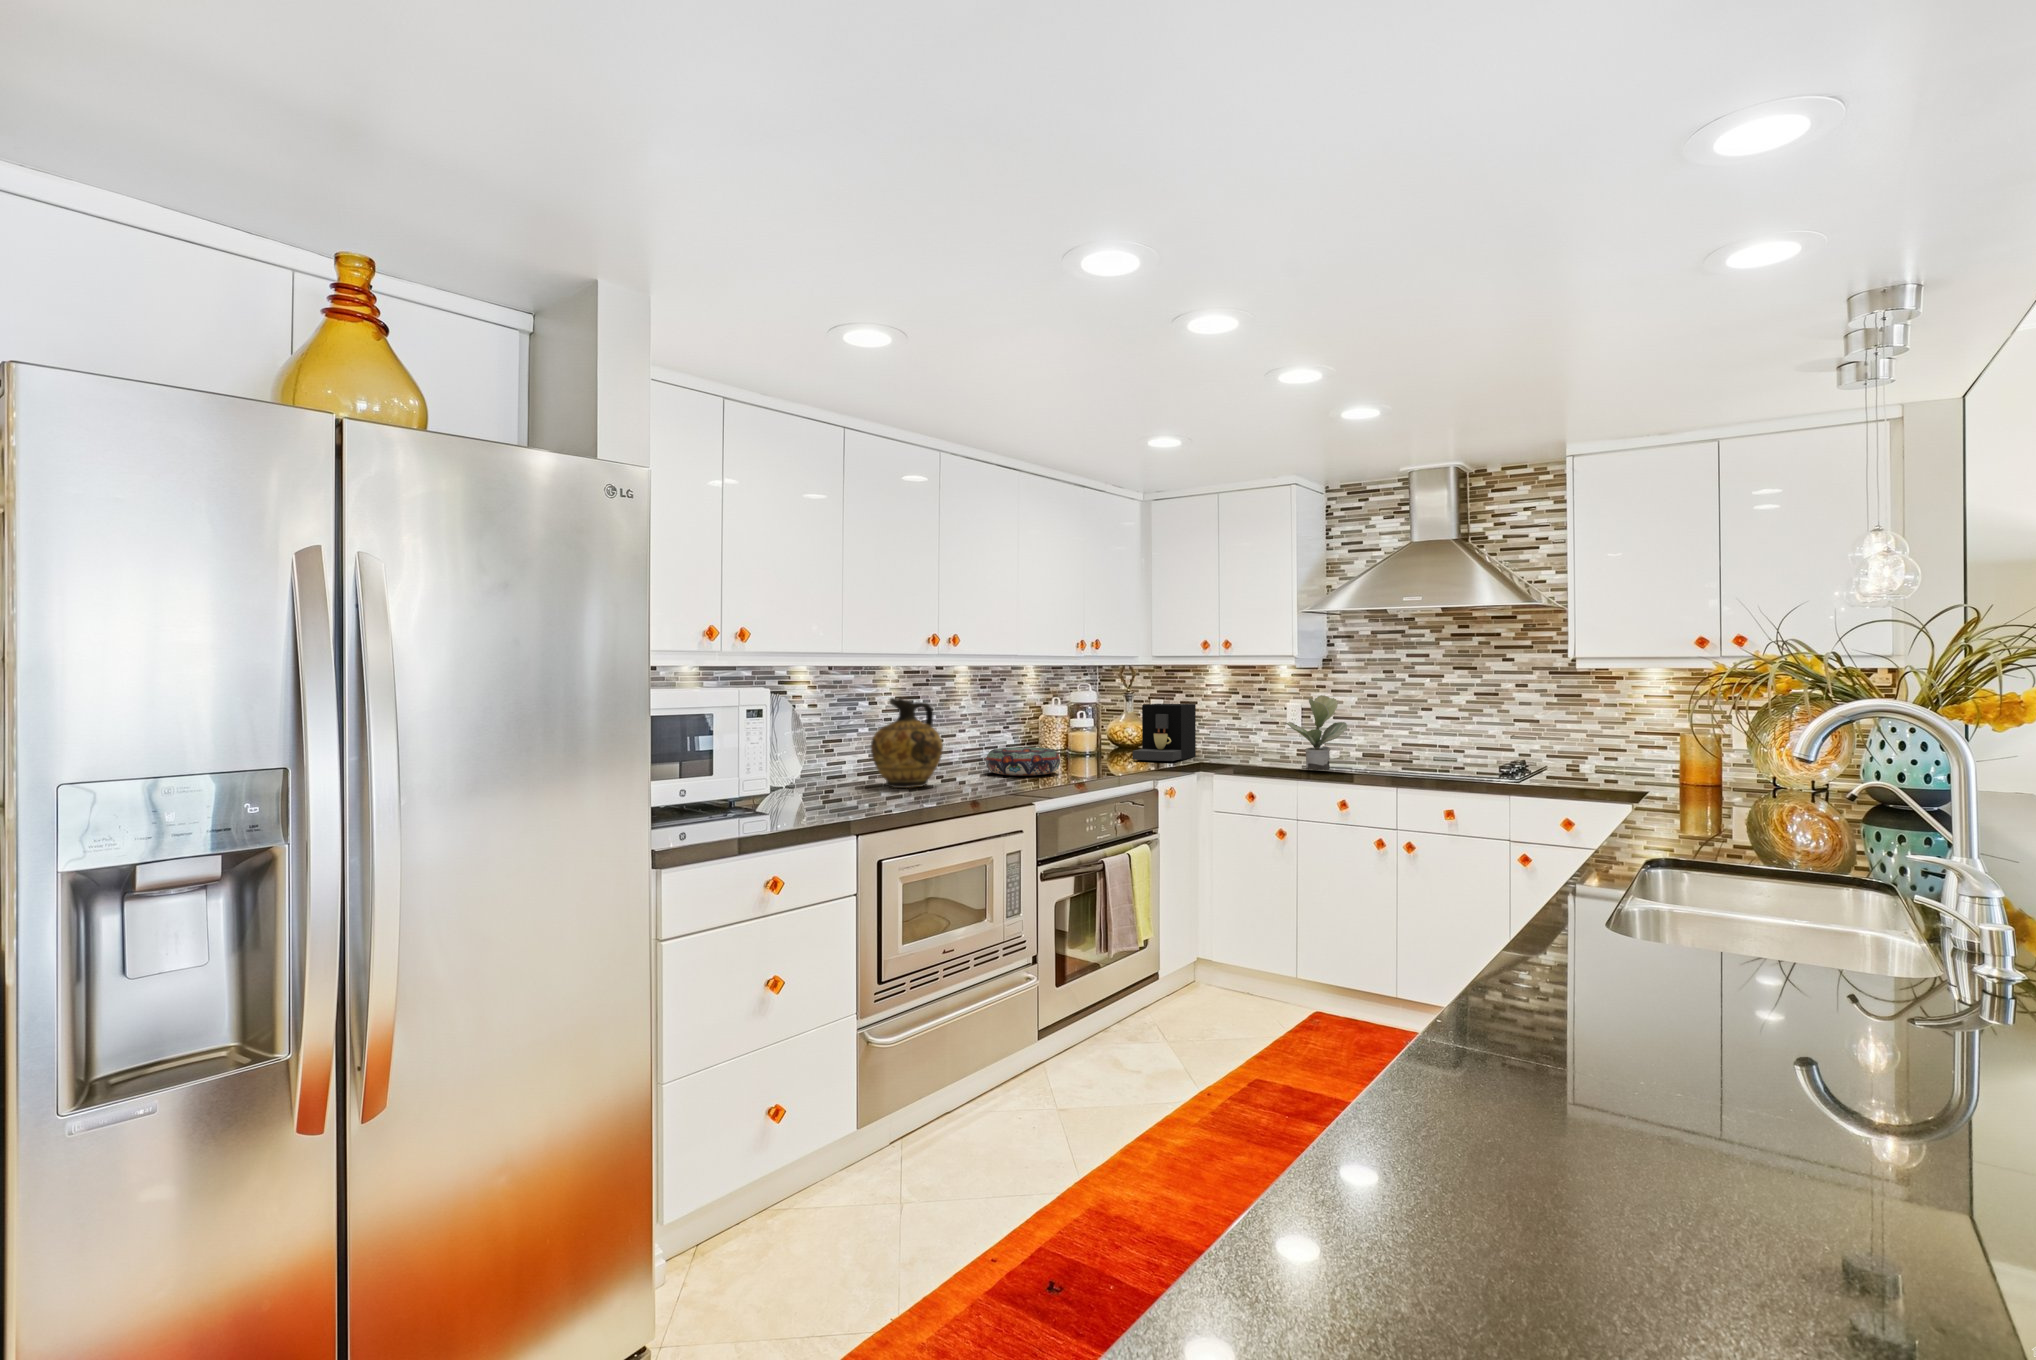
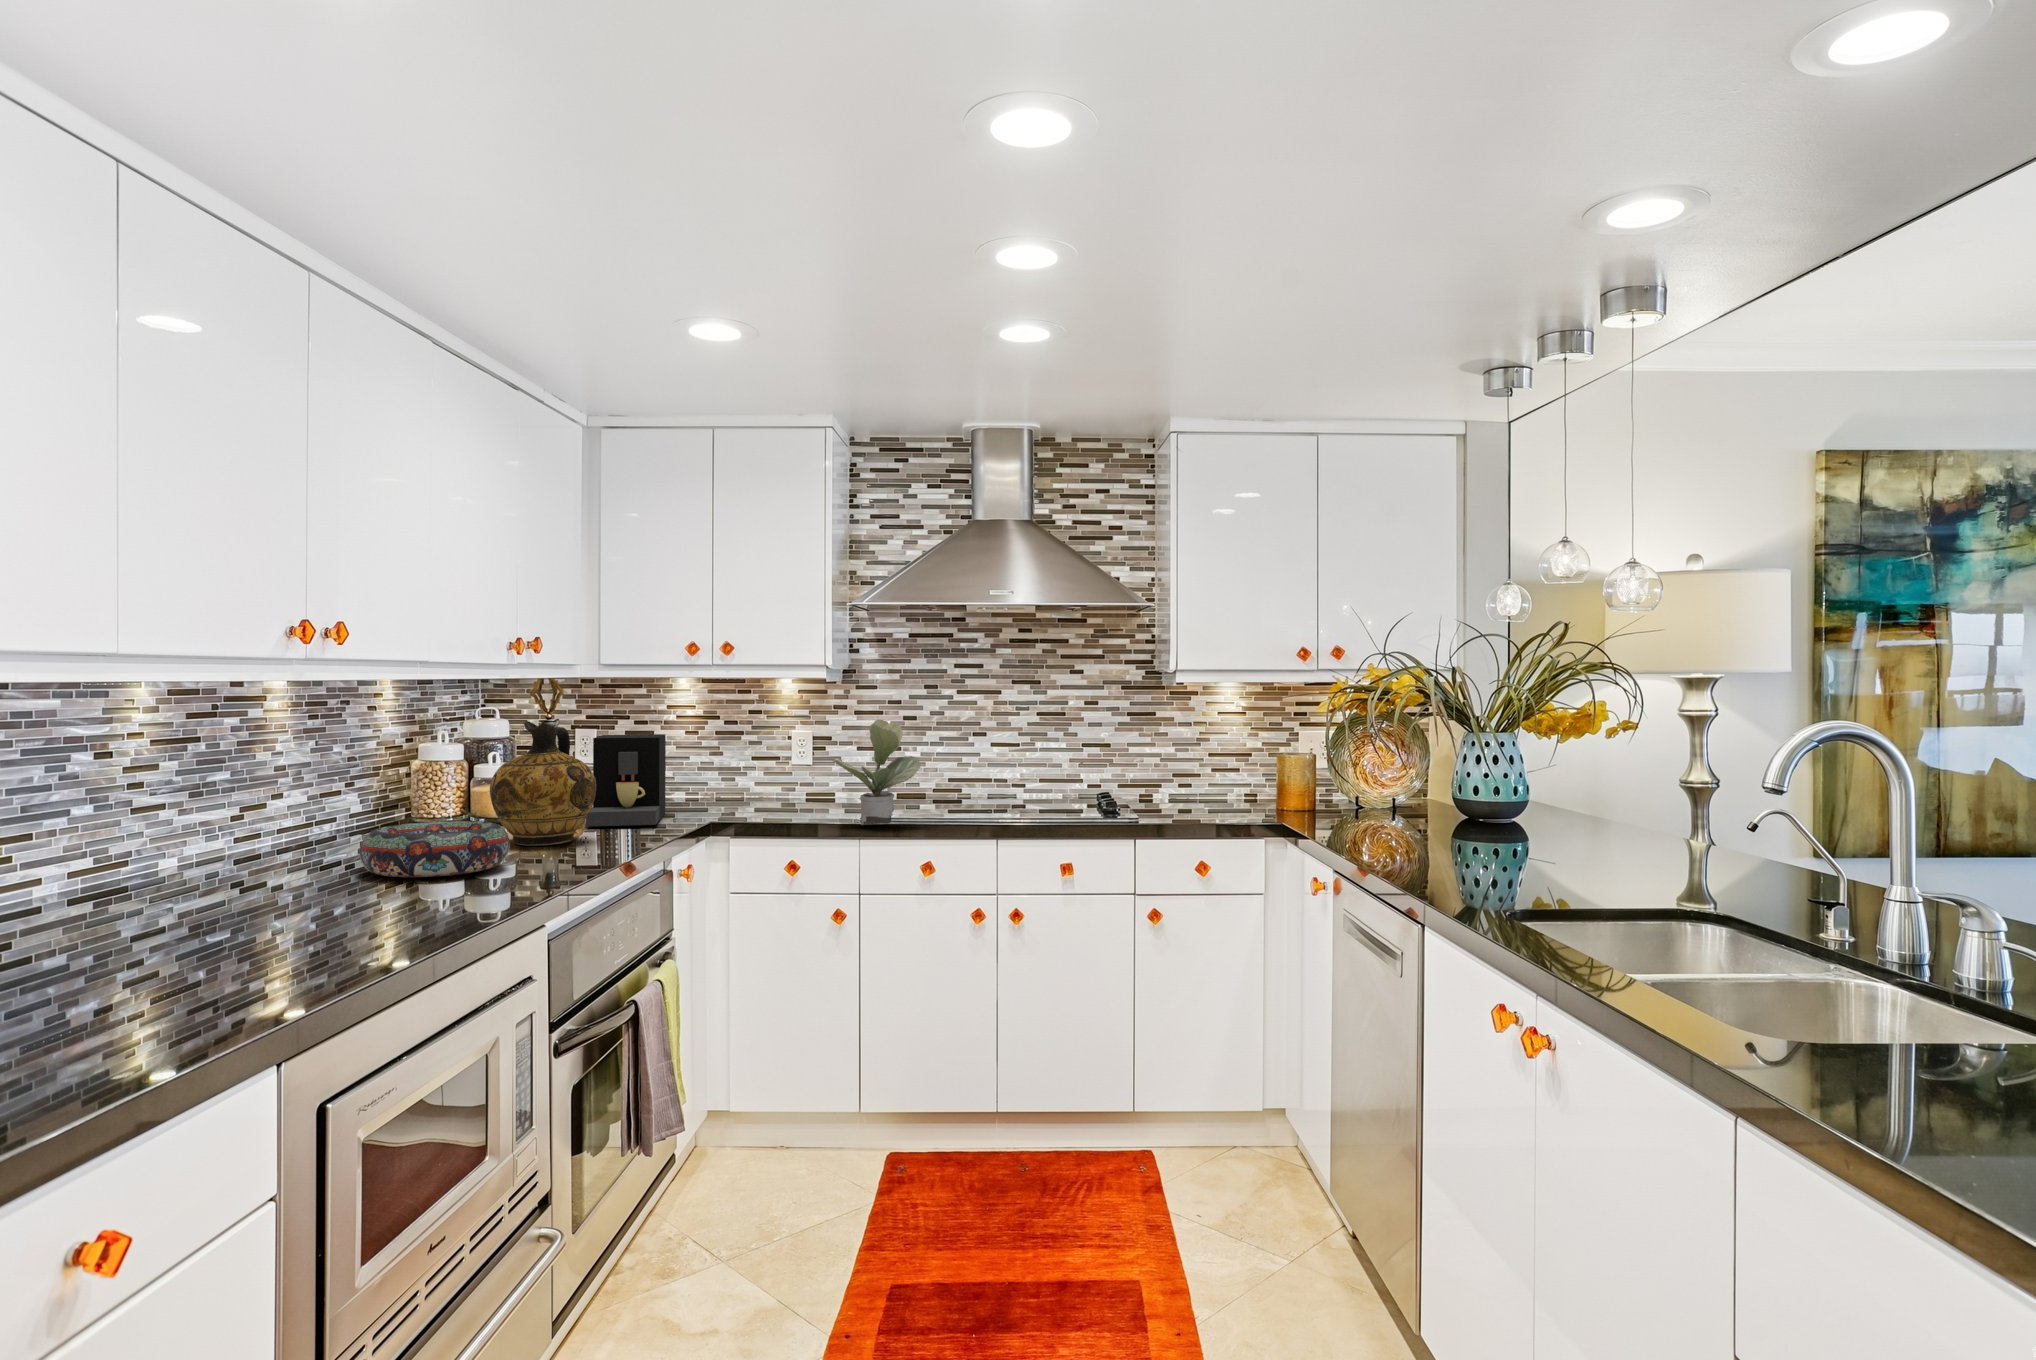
ceramic jug: present [871,698,943,788] -> present [490,721,596,846]

